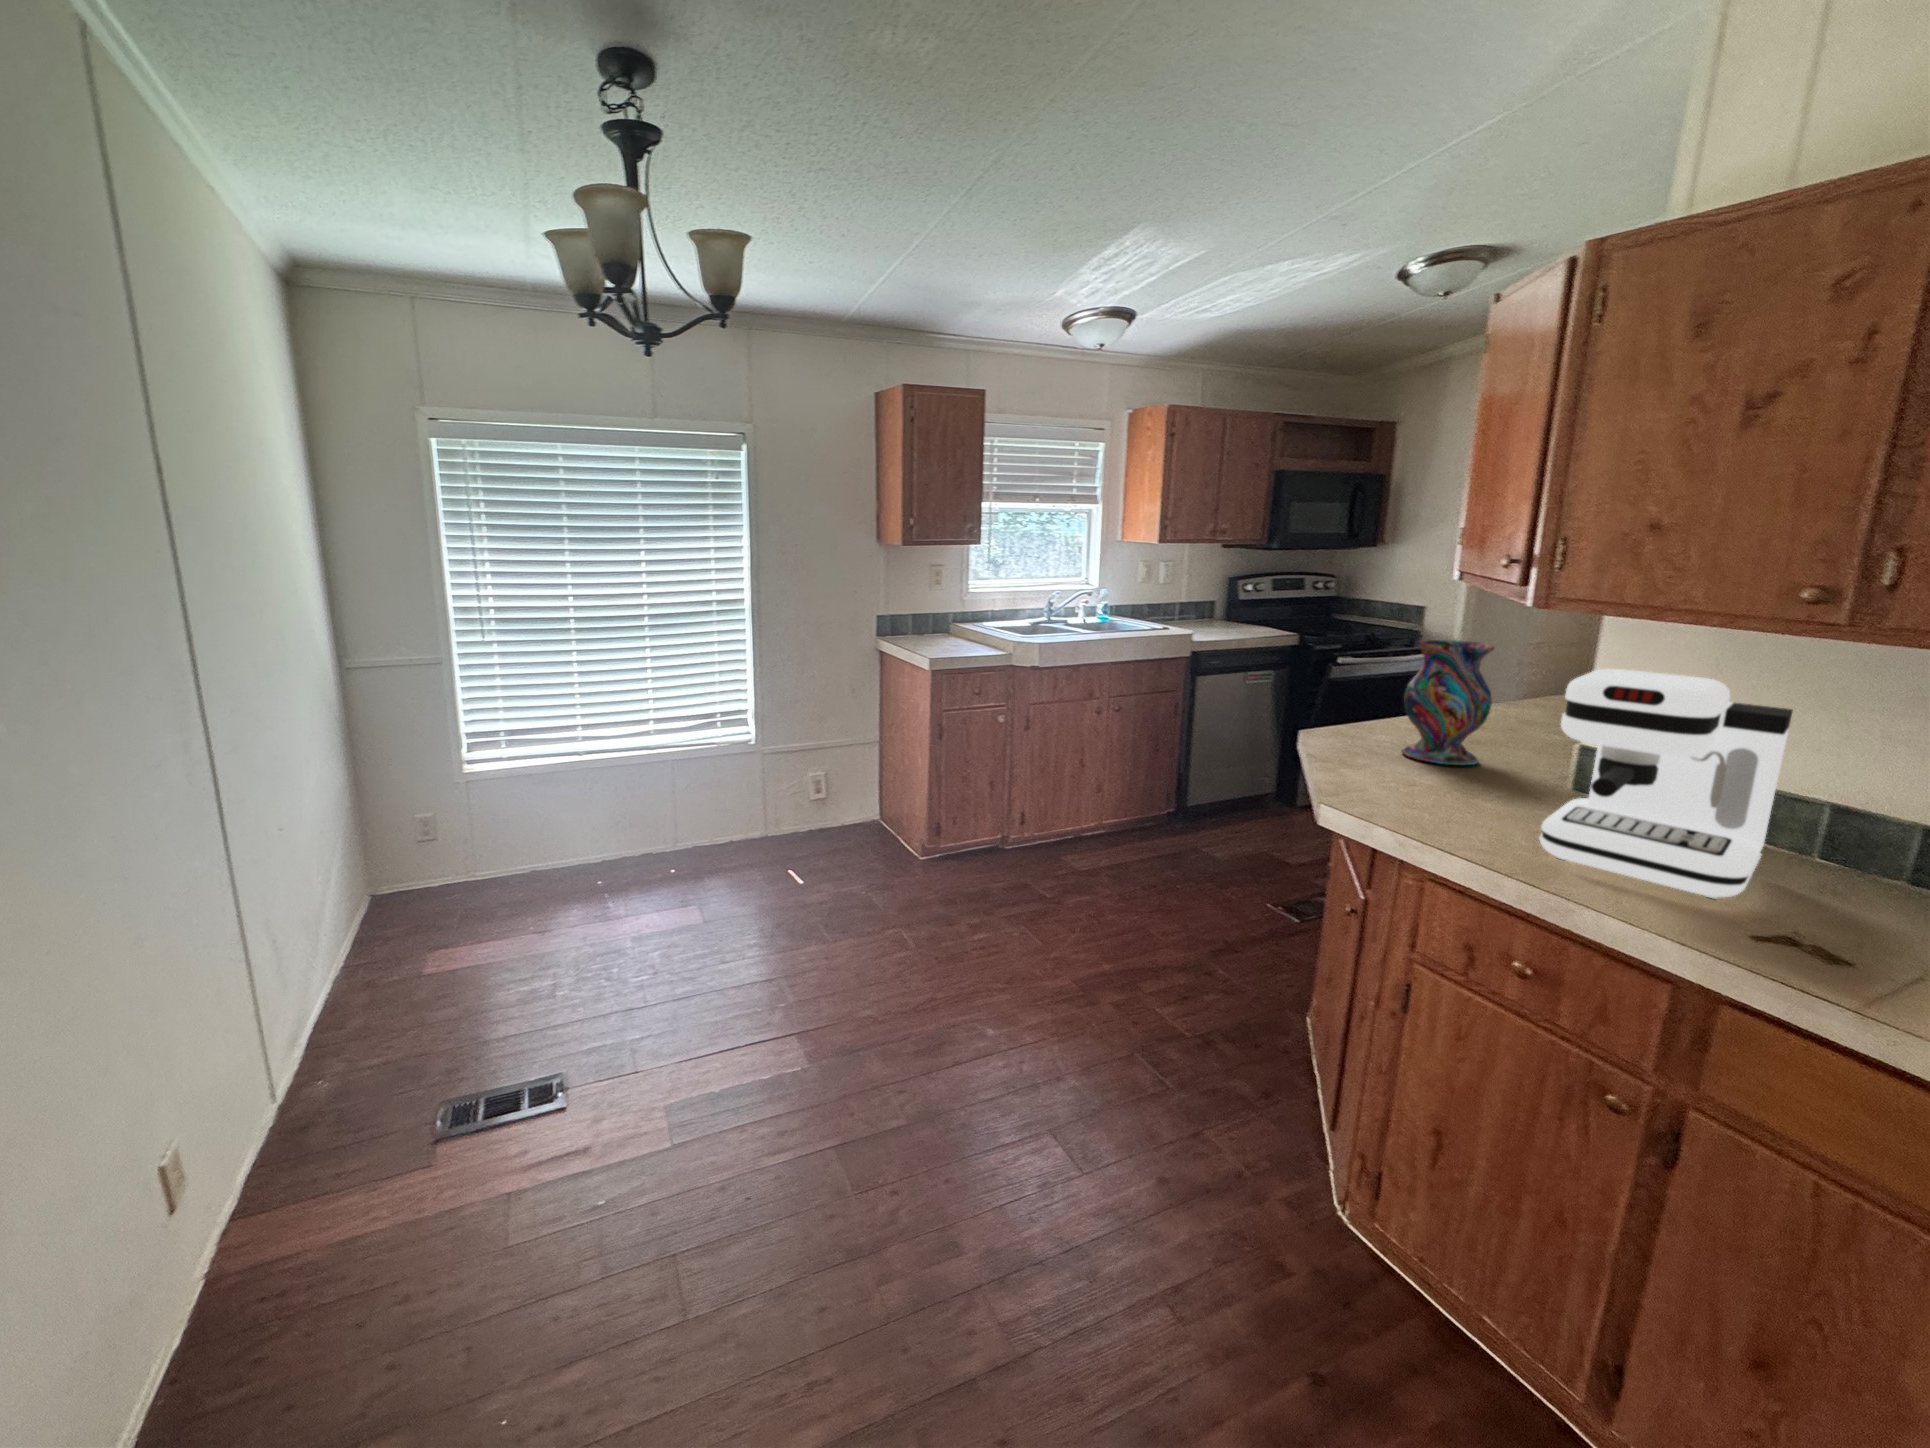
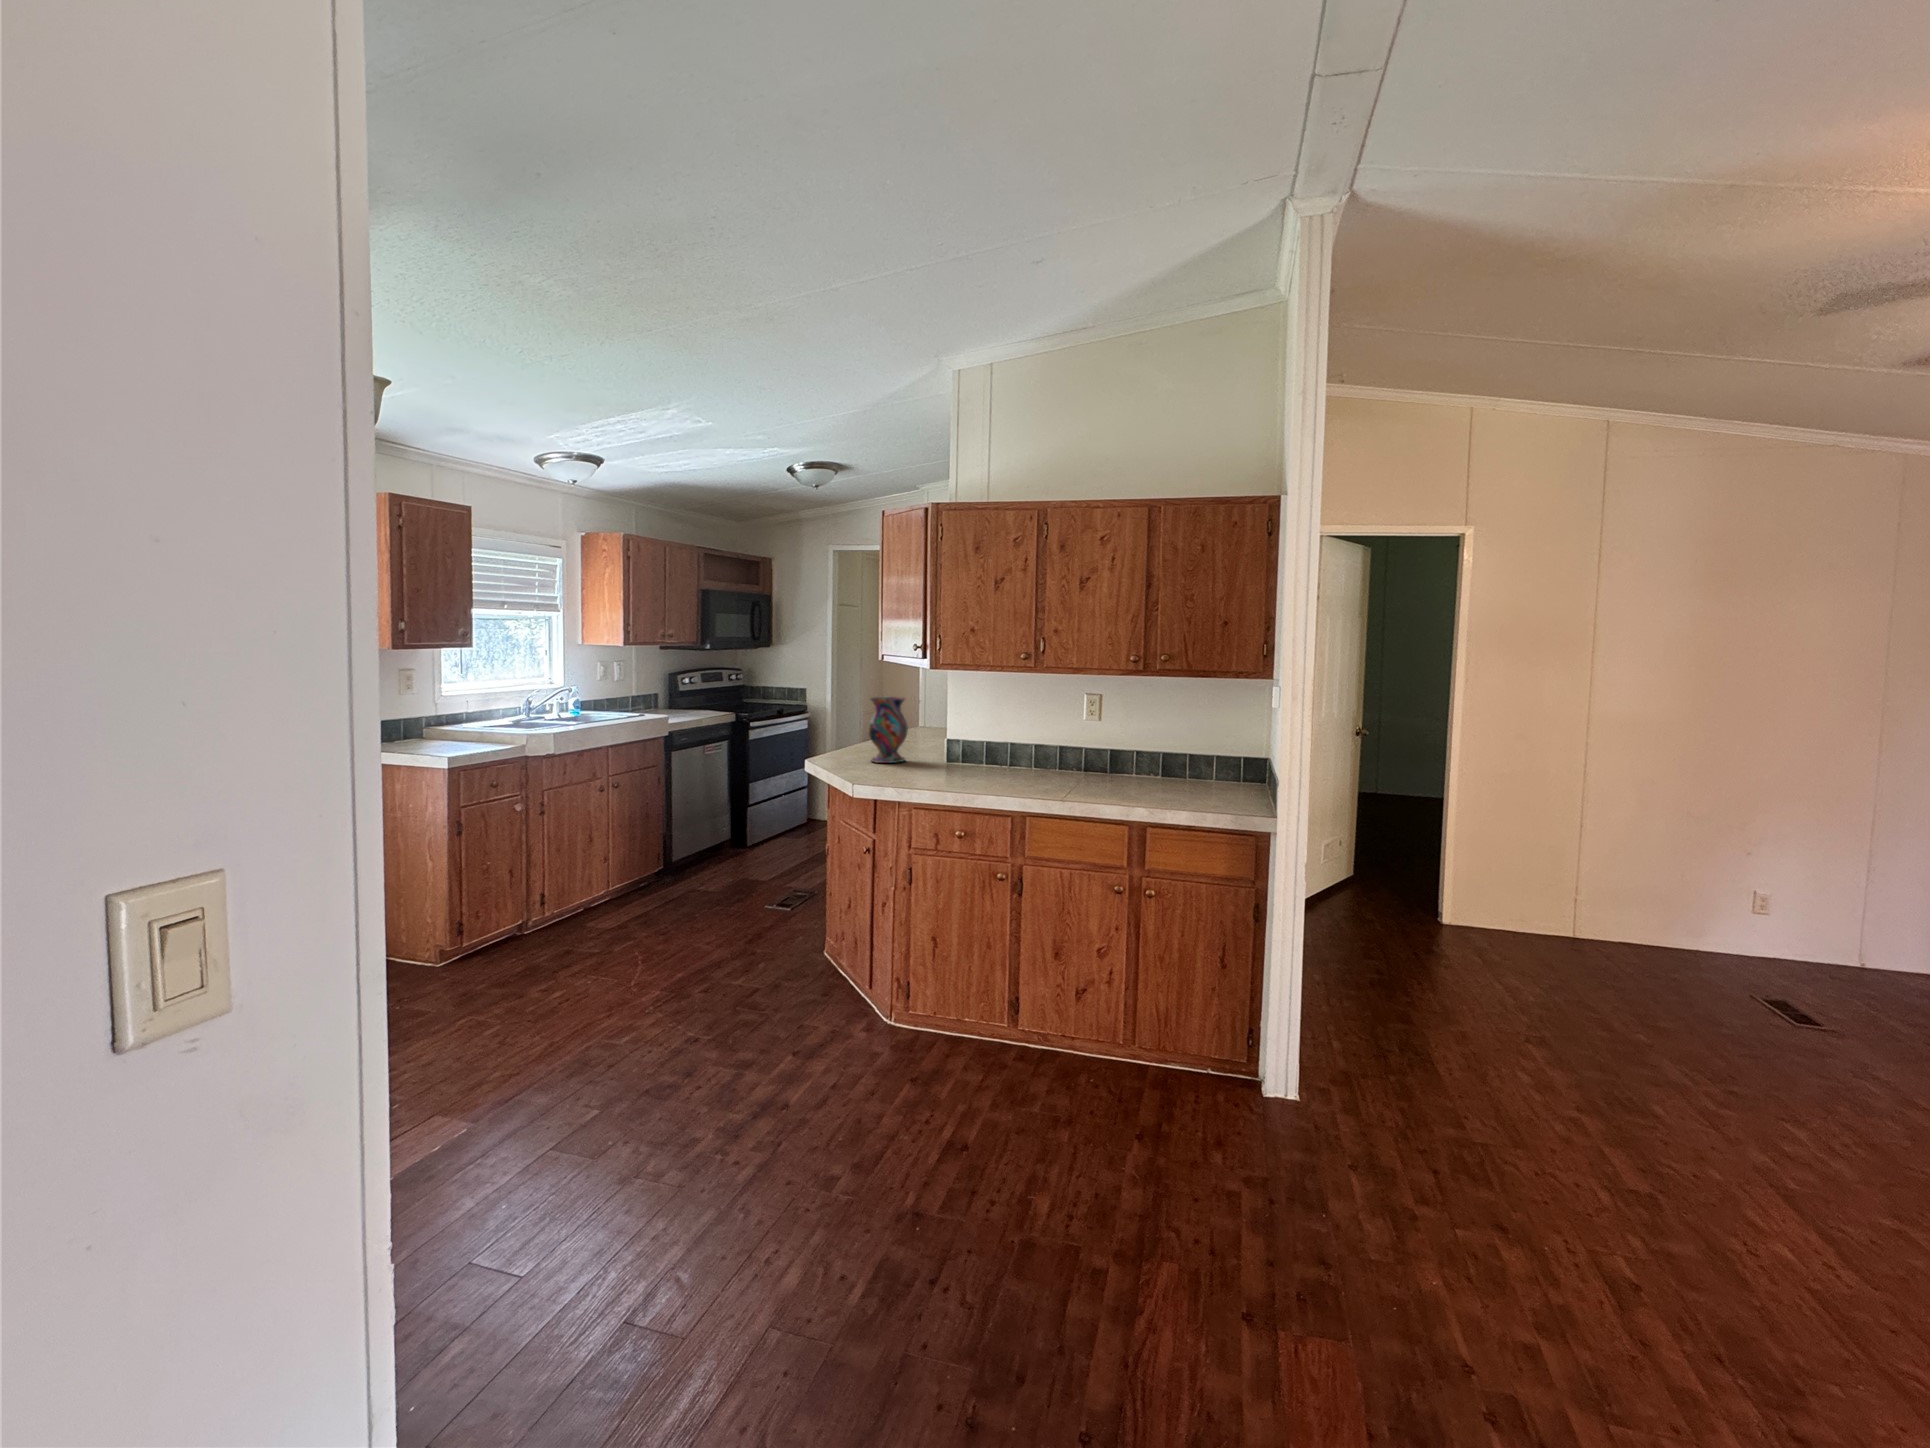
coffee maker: present [1540,669,1793,899] -> none [954,698,1016,782]

